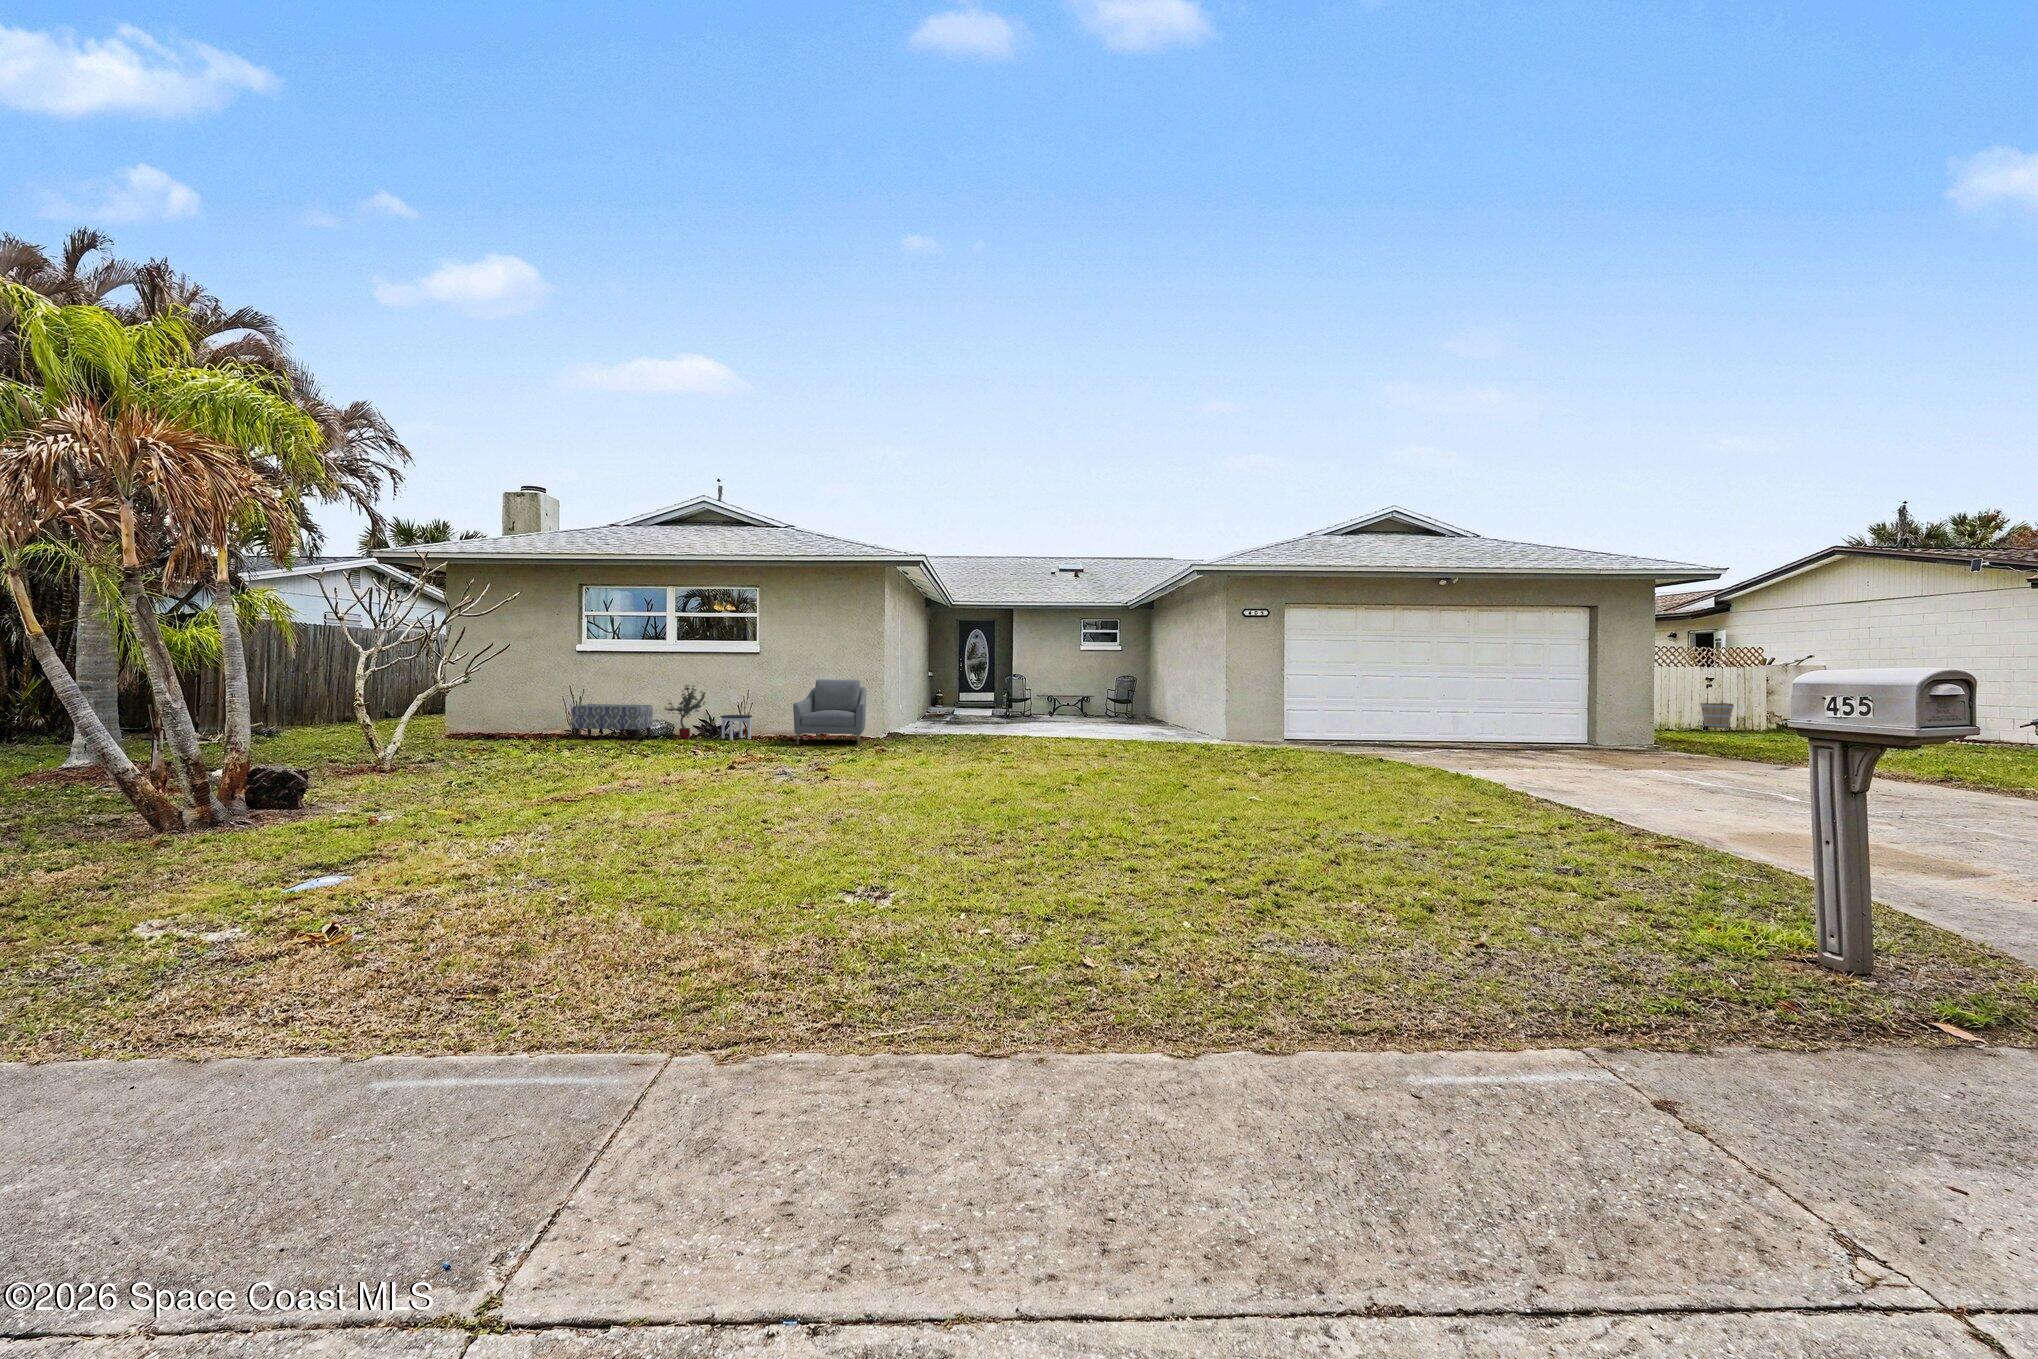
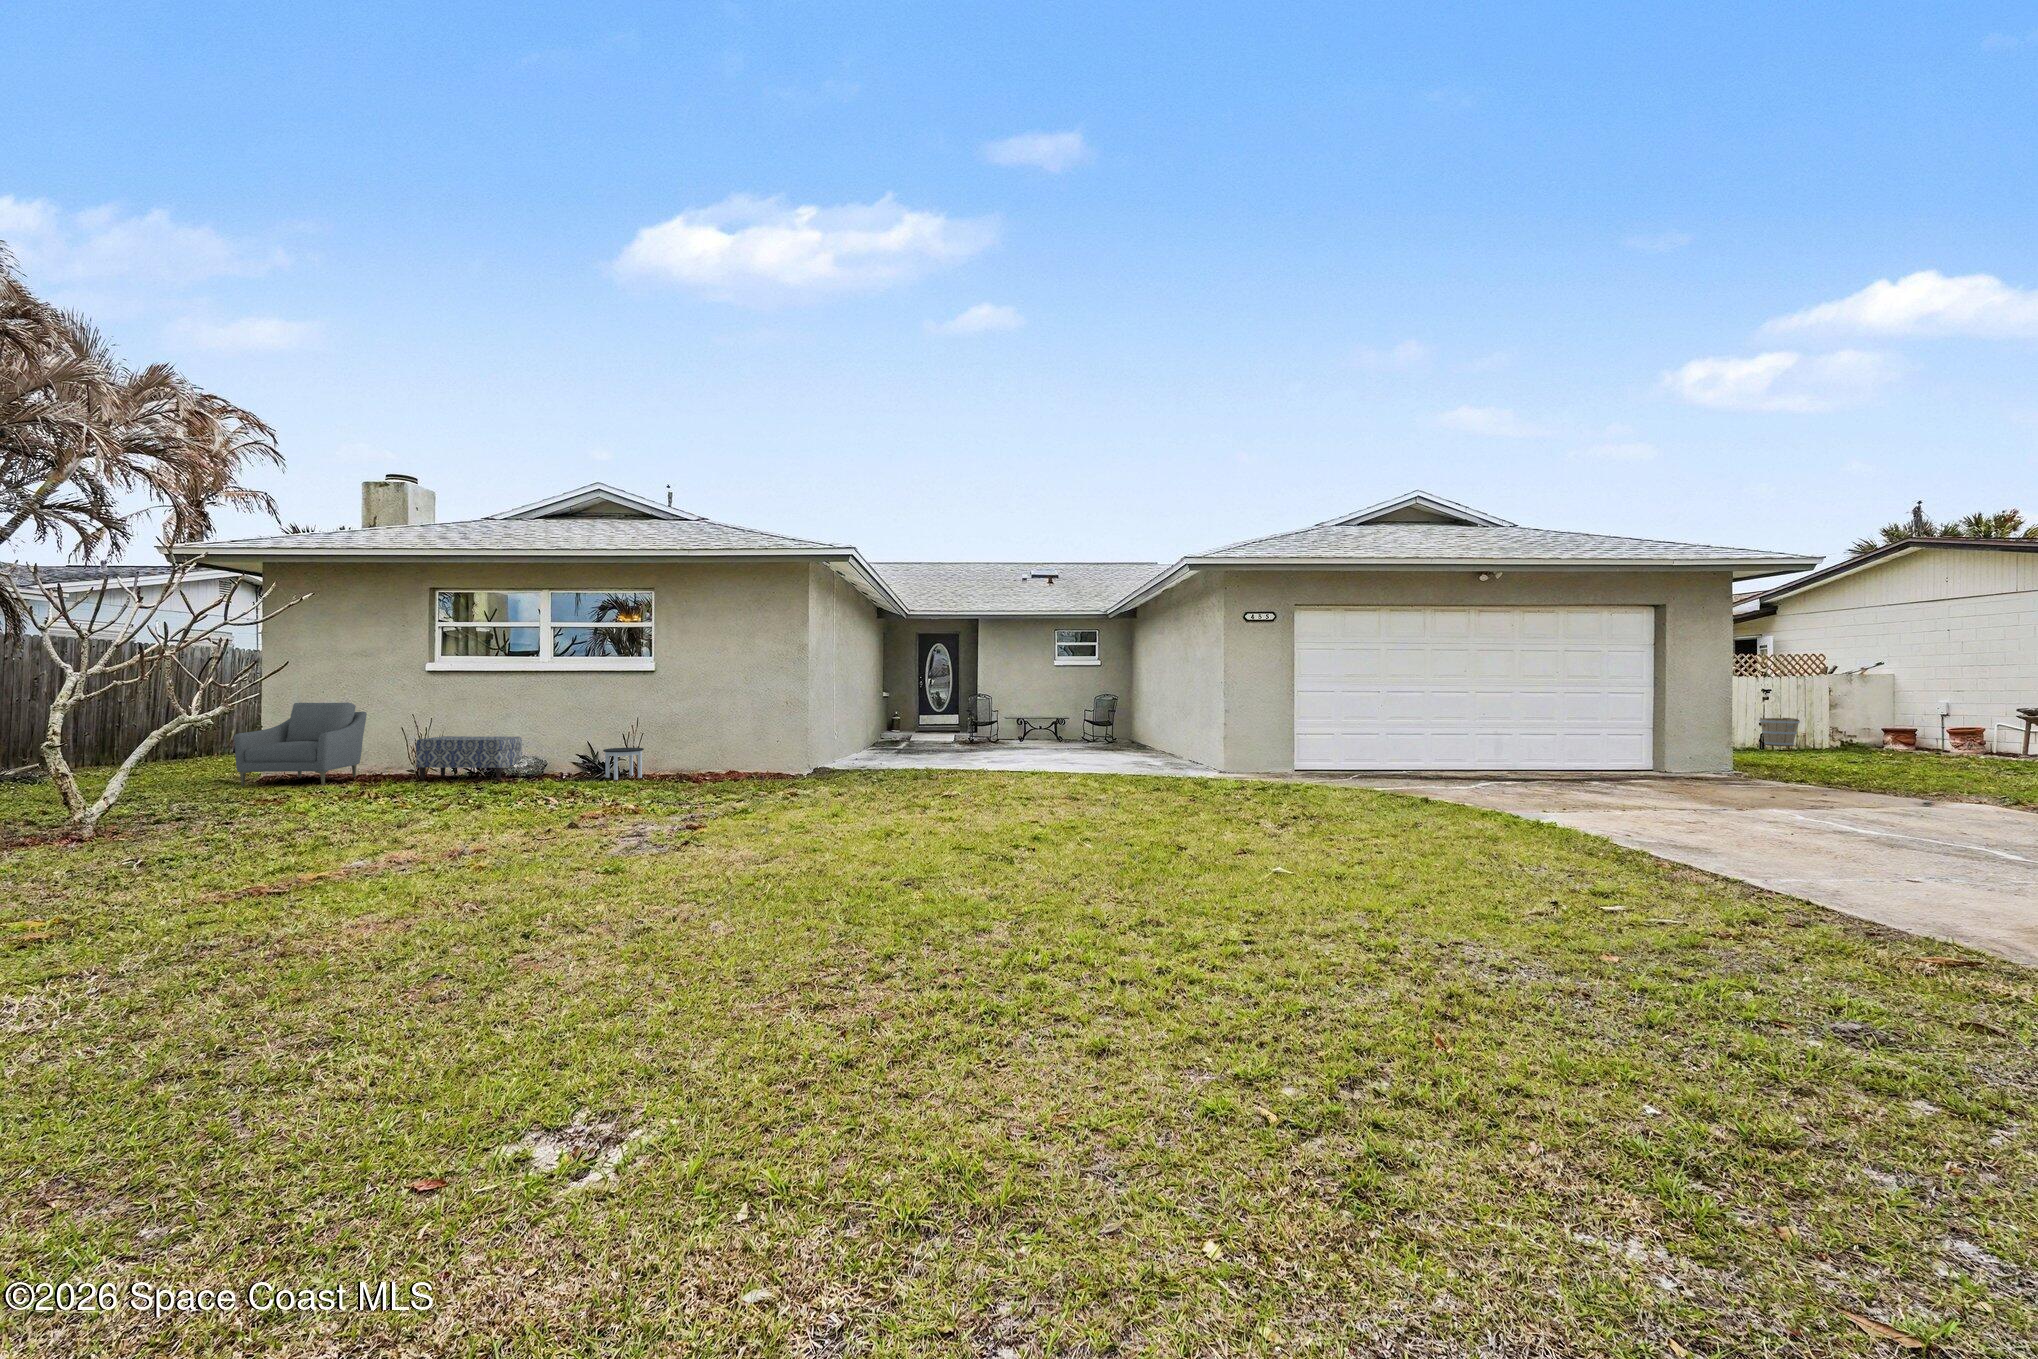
chair: present [793,679,866,745] -> present [234,703,367,786]
potted tree: present [665,685,705,739] -> none [533,711,586,778]

